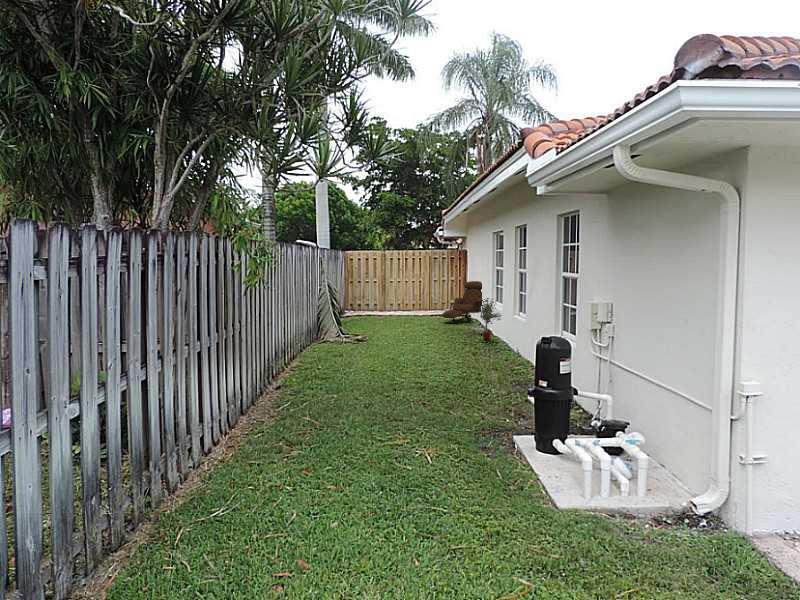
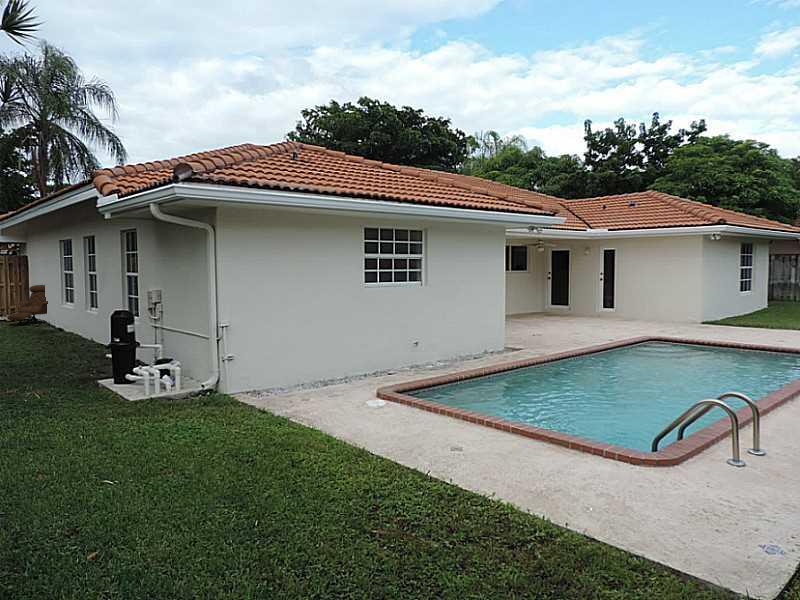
potted tree: present [480,298,501,340] -> none [50,297,74,334]

